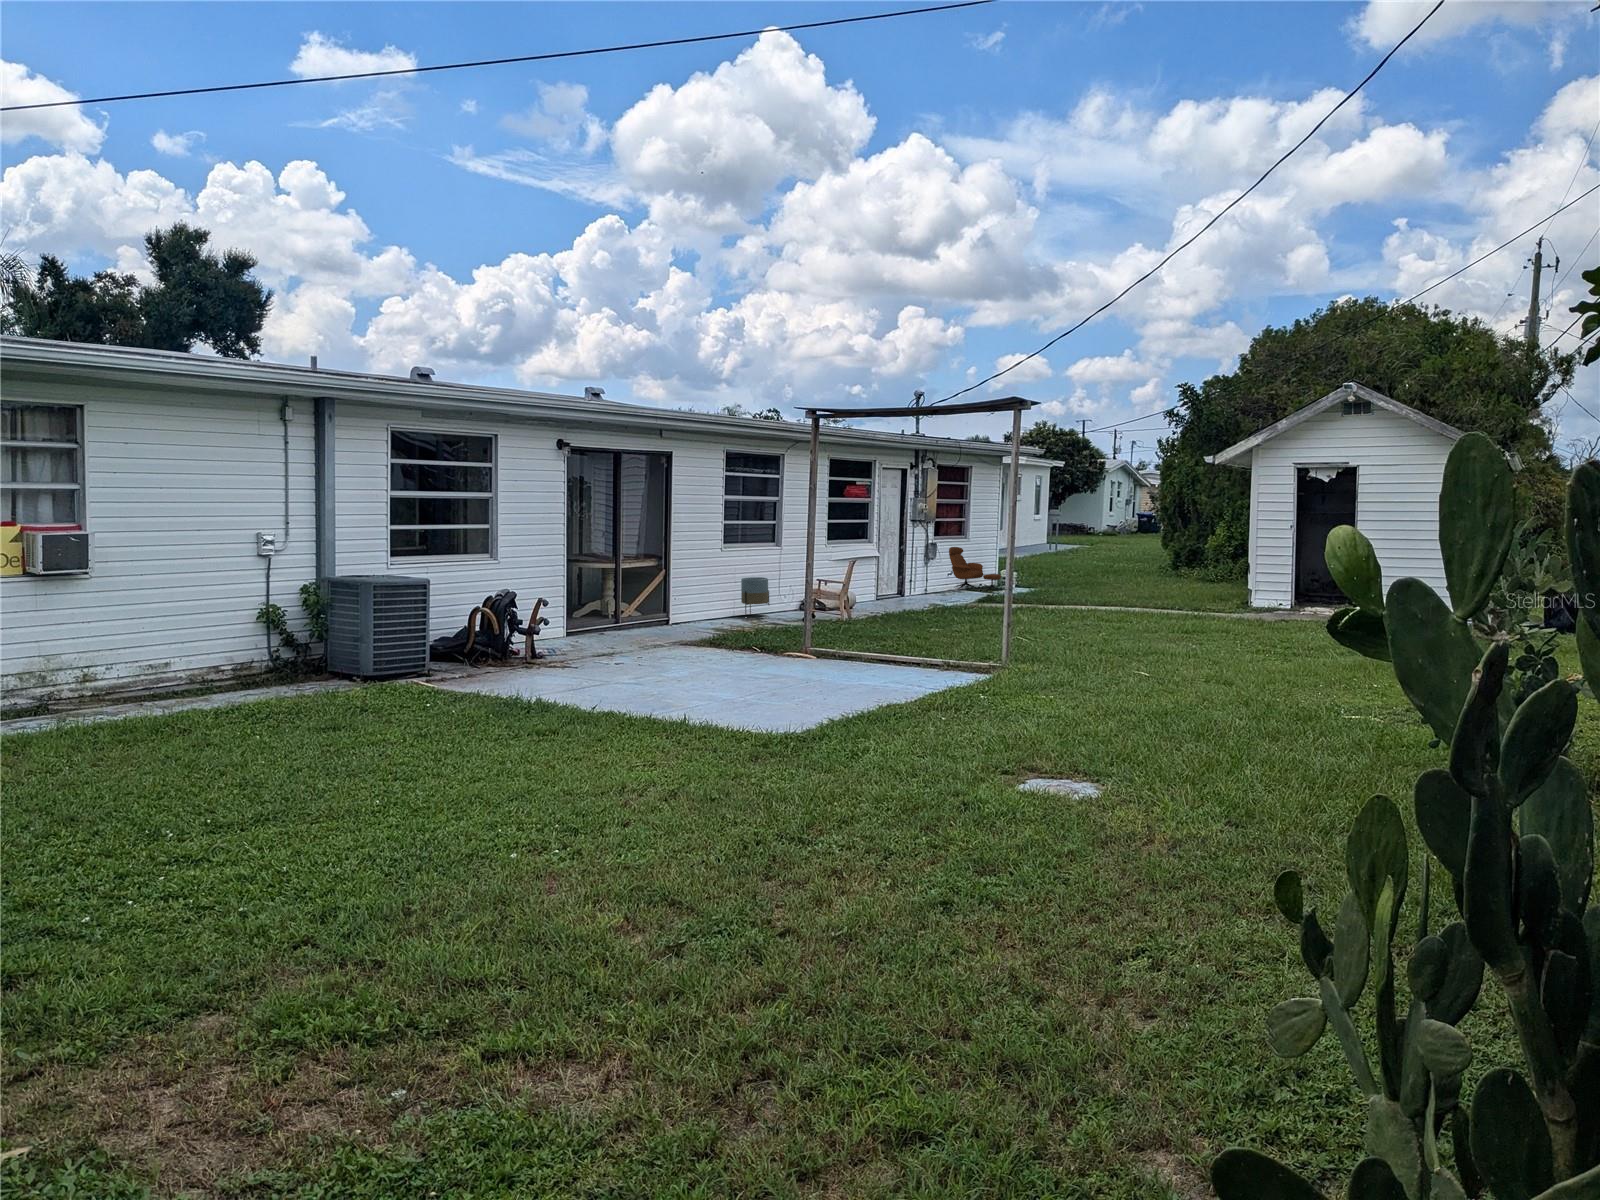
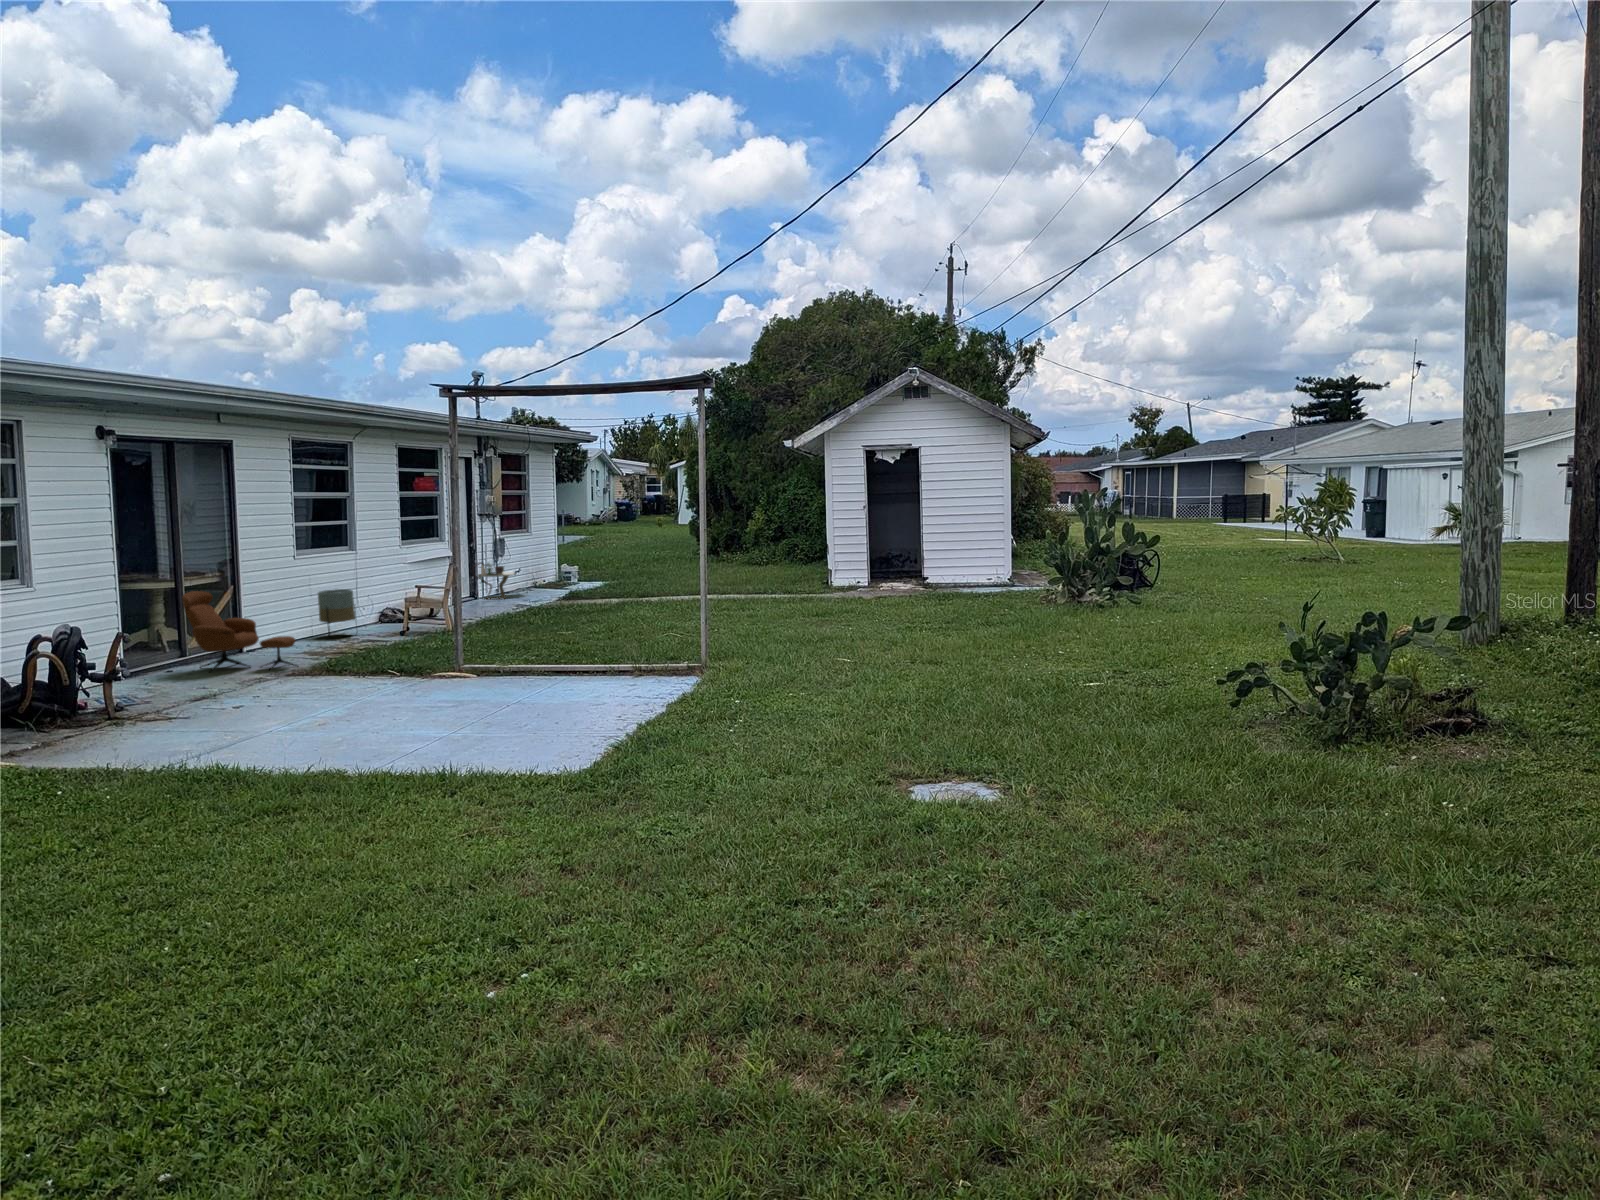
lounge chair: present [949,547,1001,591] -> present [182,591,295,673]
side table: none [894,562,935,596] -> present [472,562,515,599]

